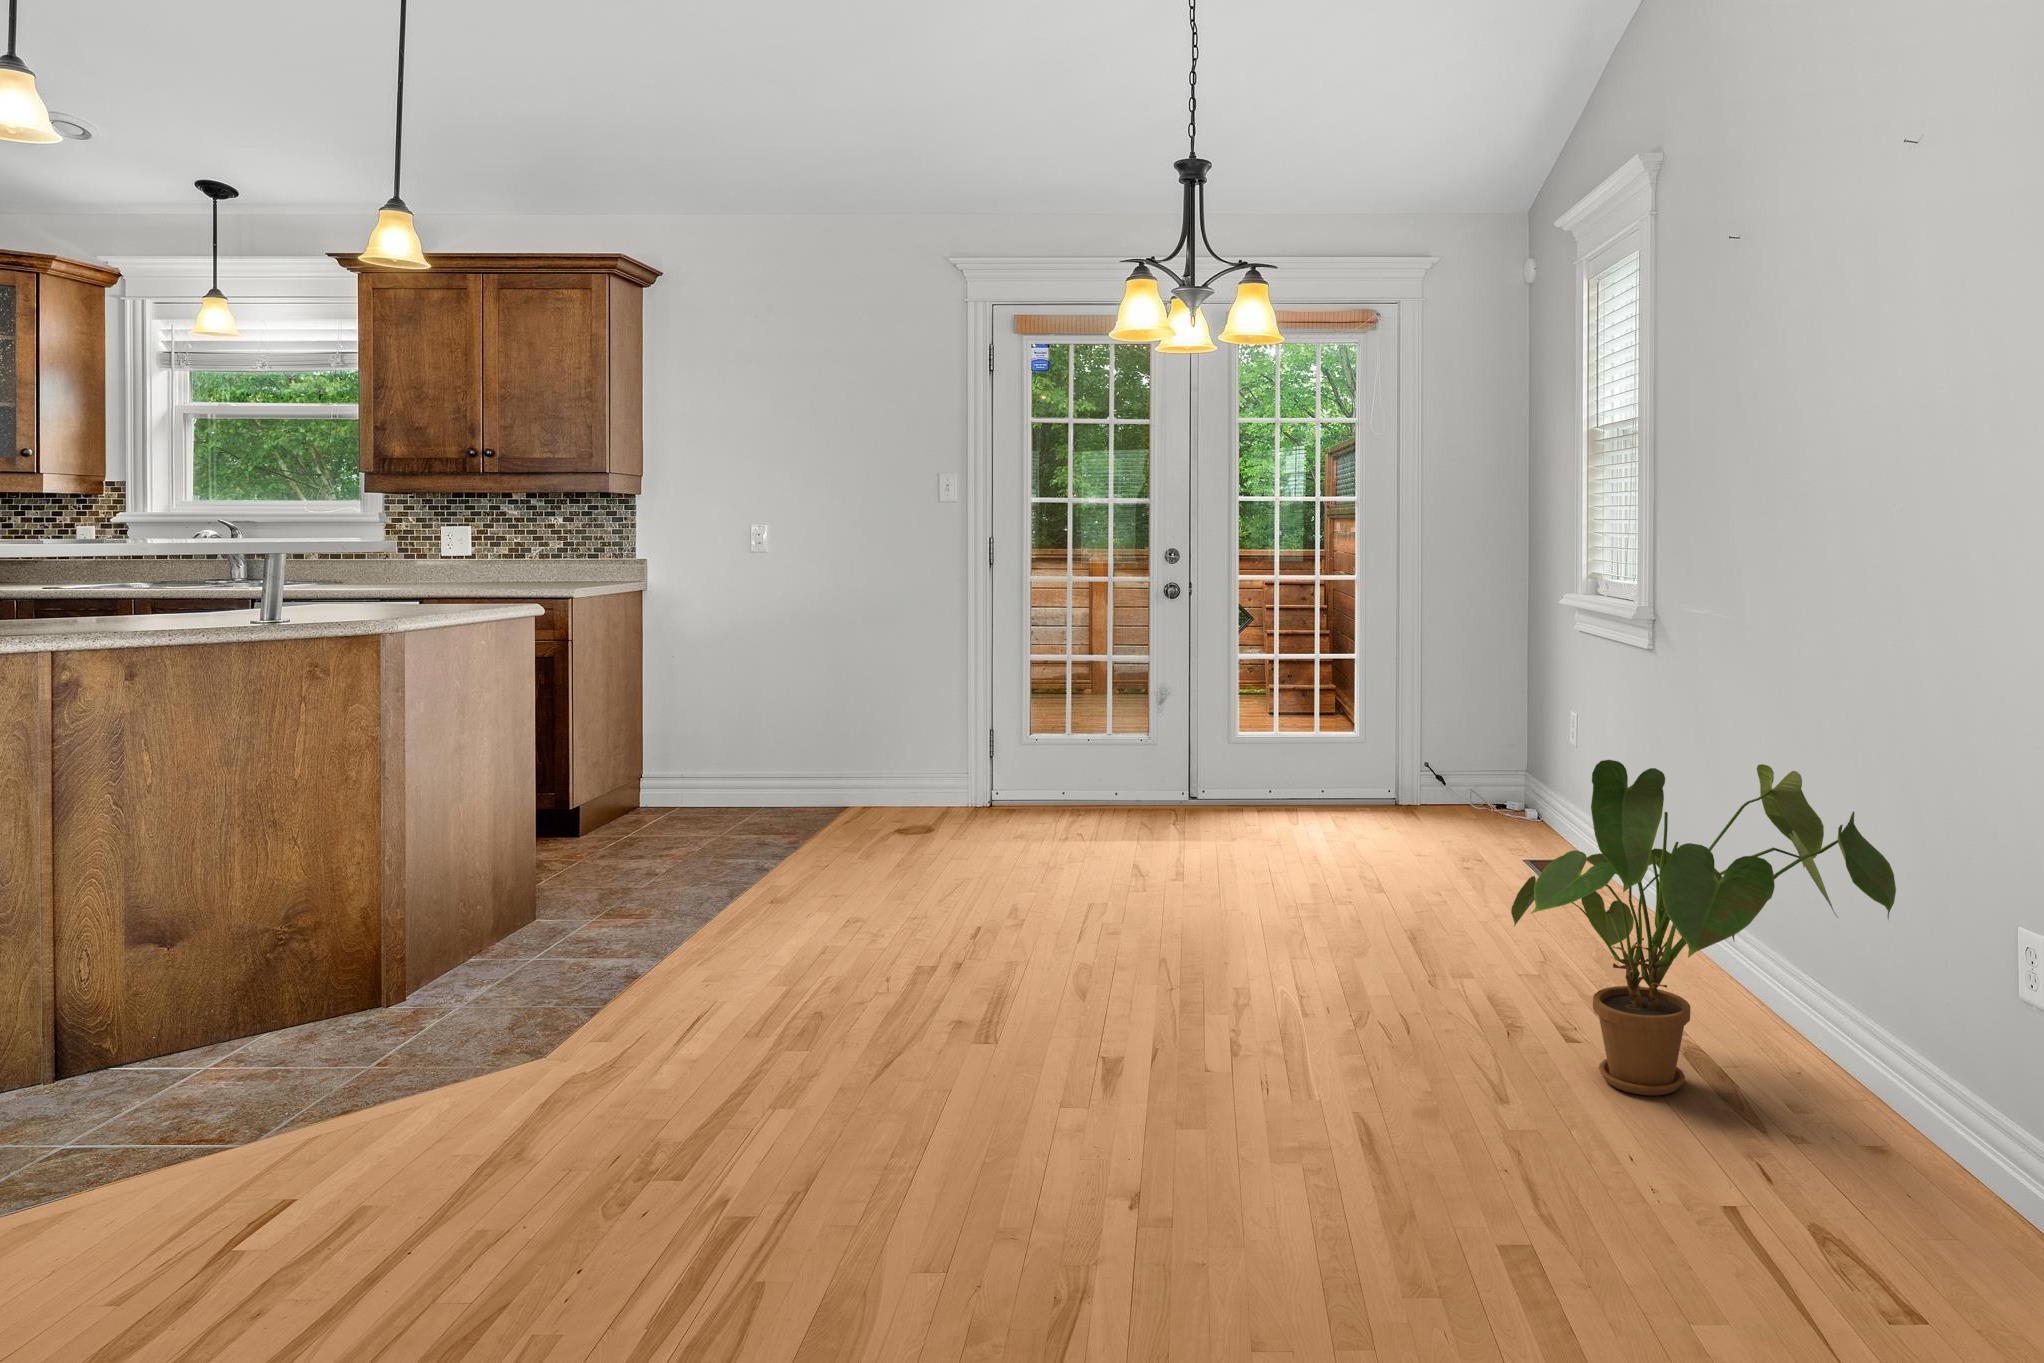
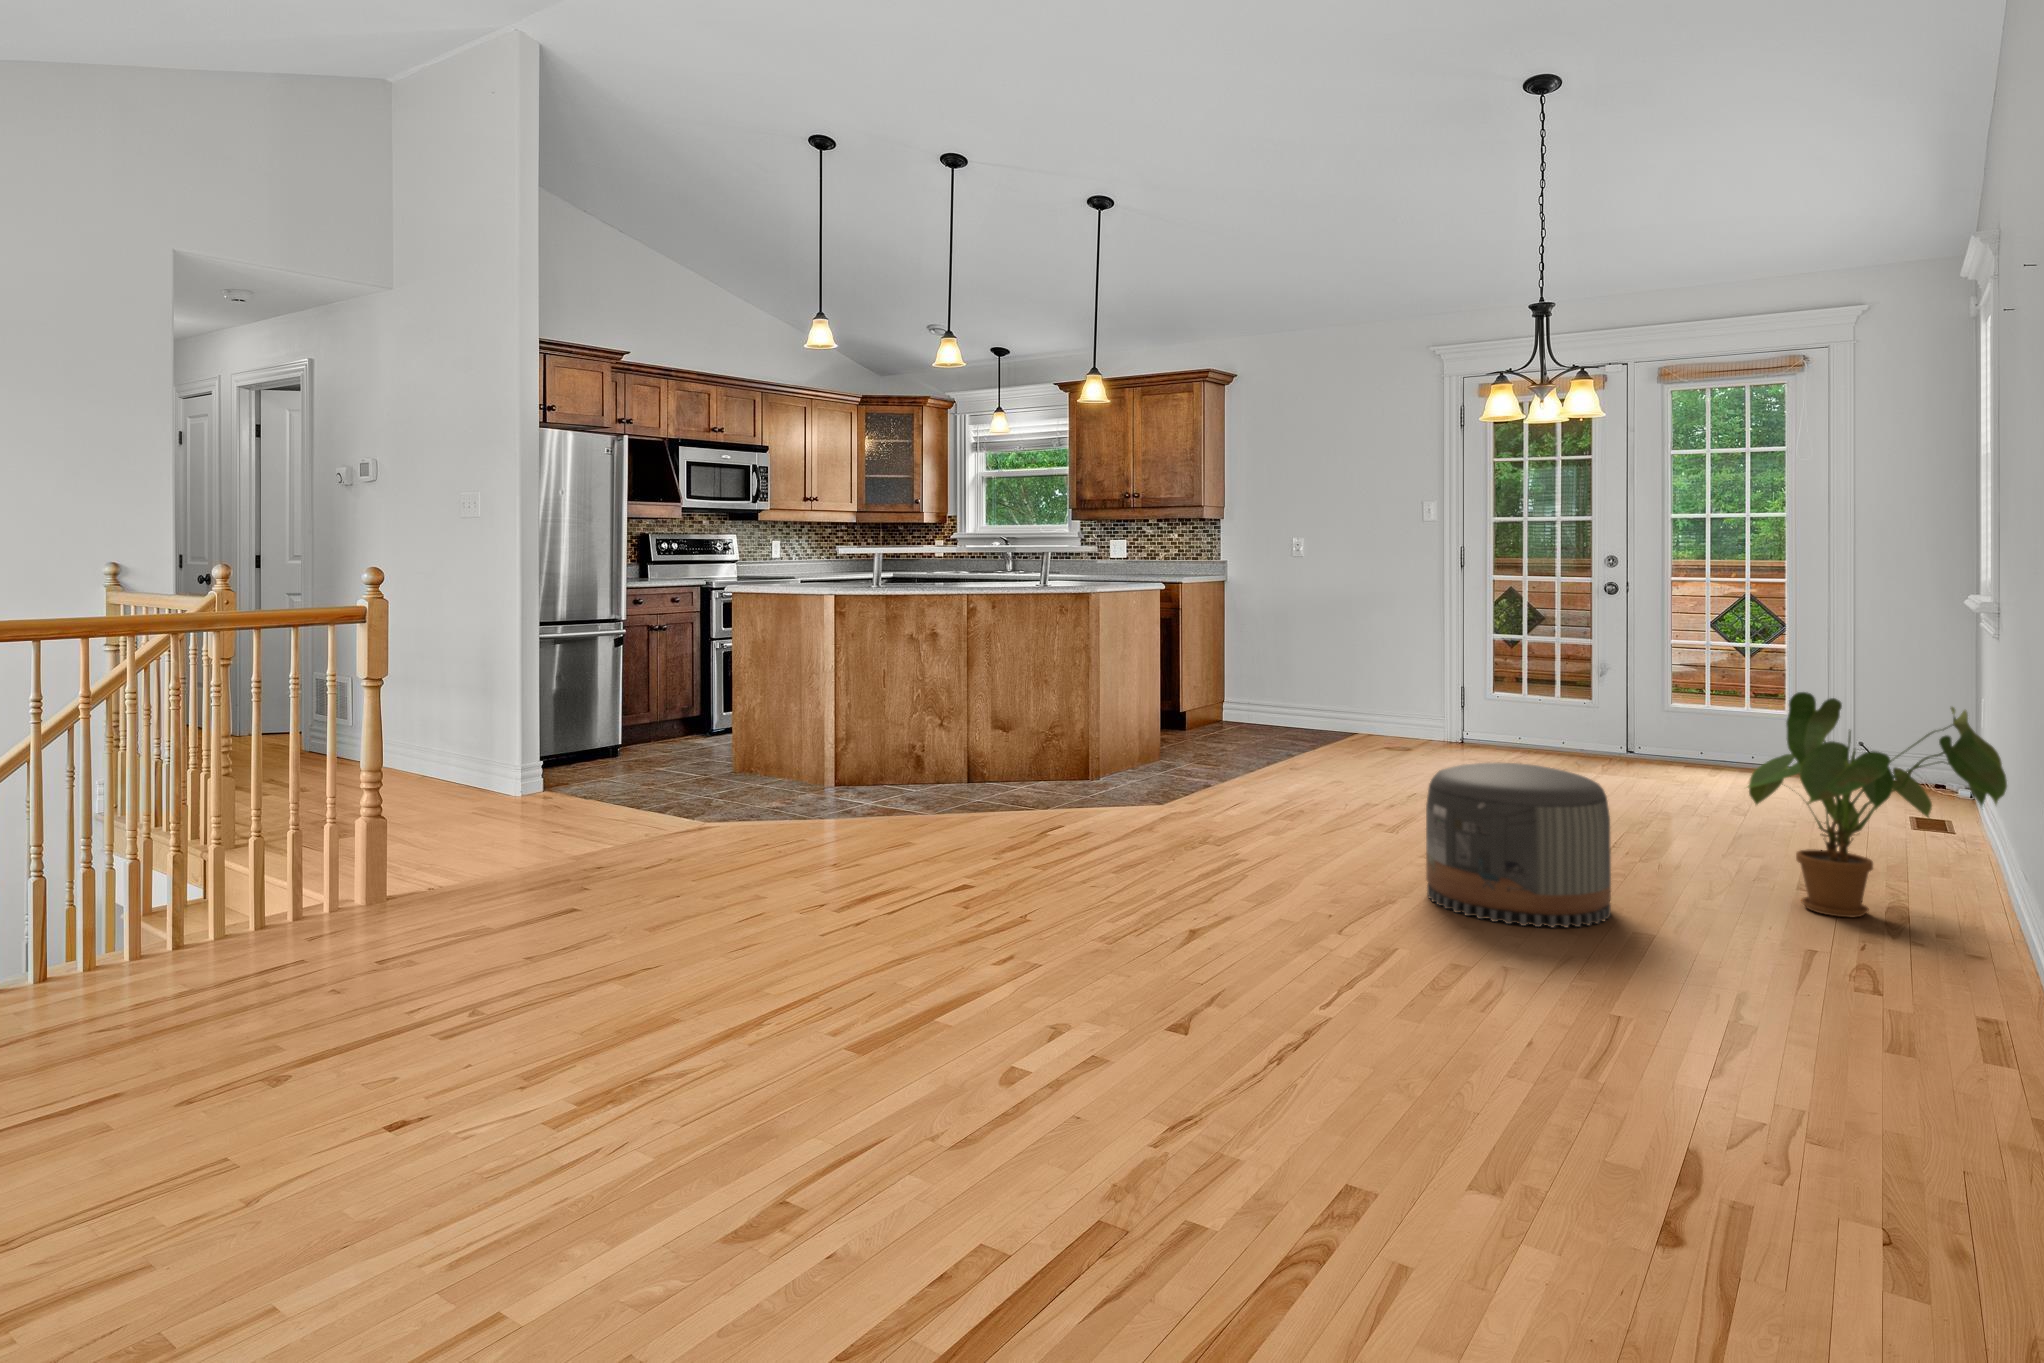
pouf: none [1117,936,1430,1297] -> present [1426,763,1611,927]

